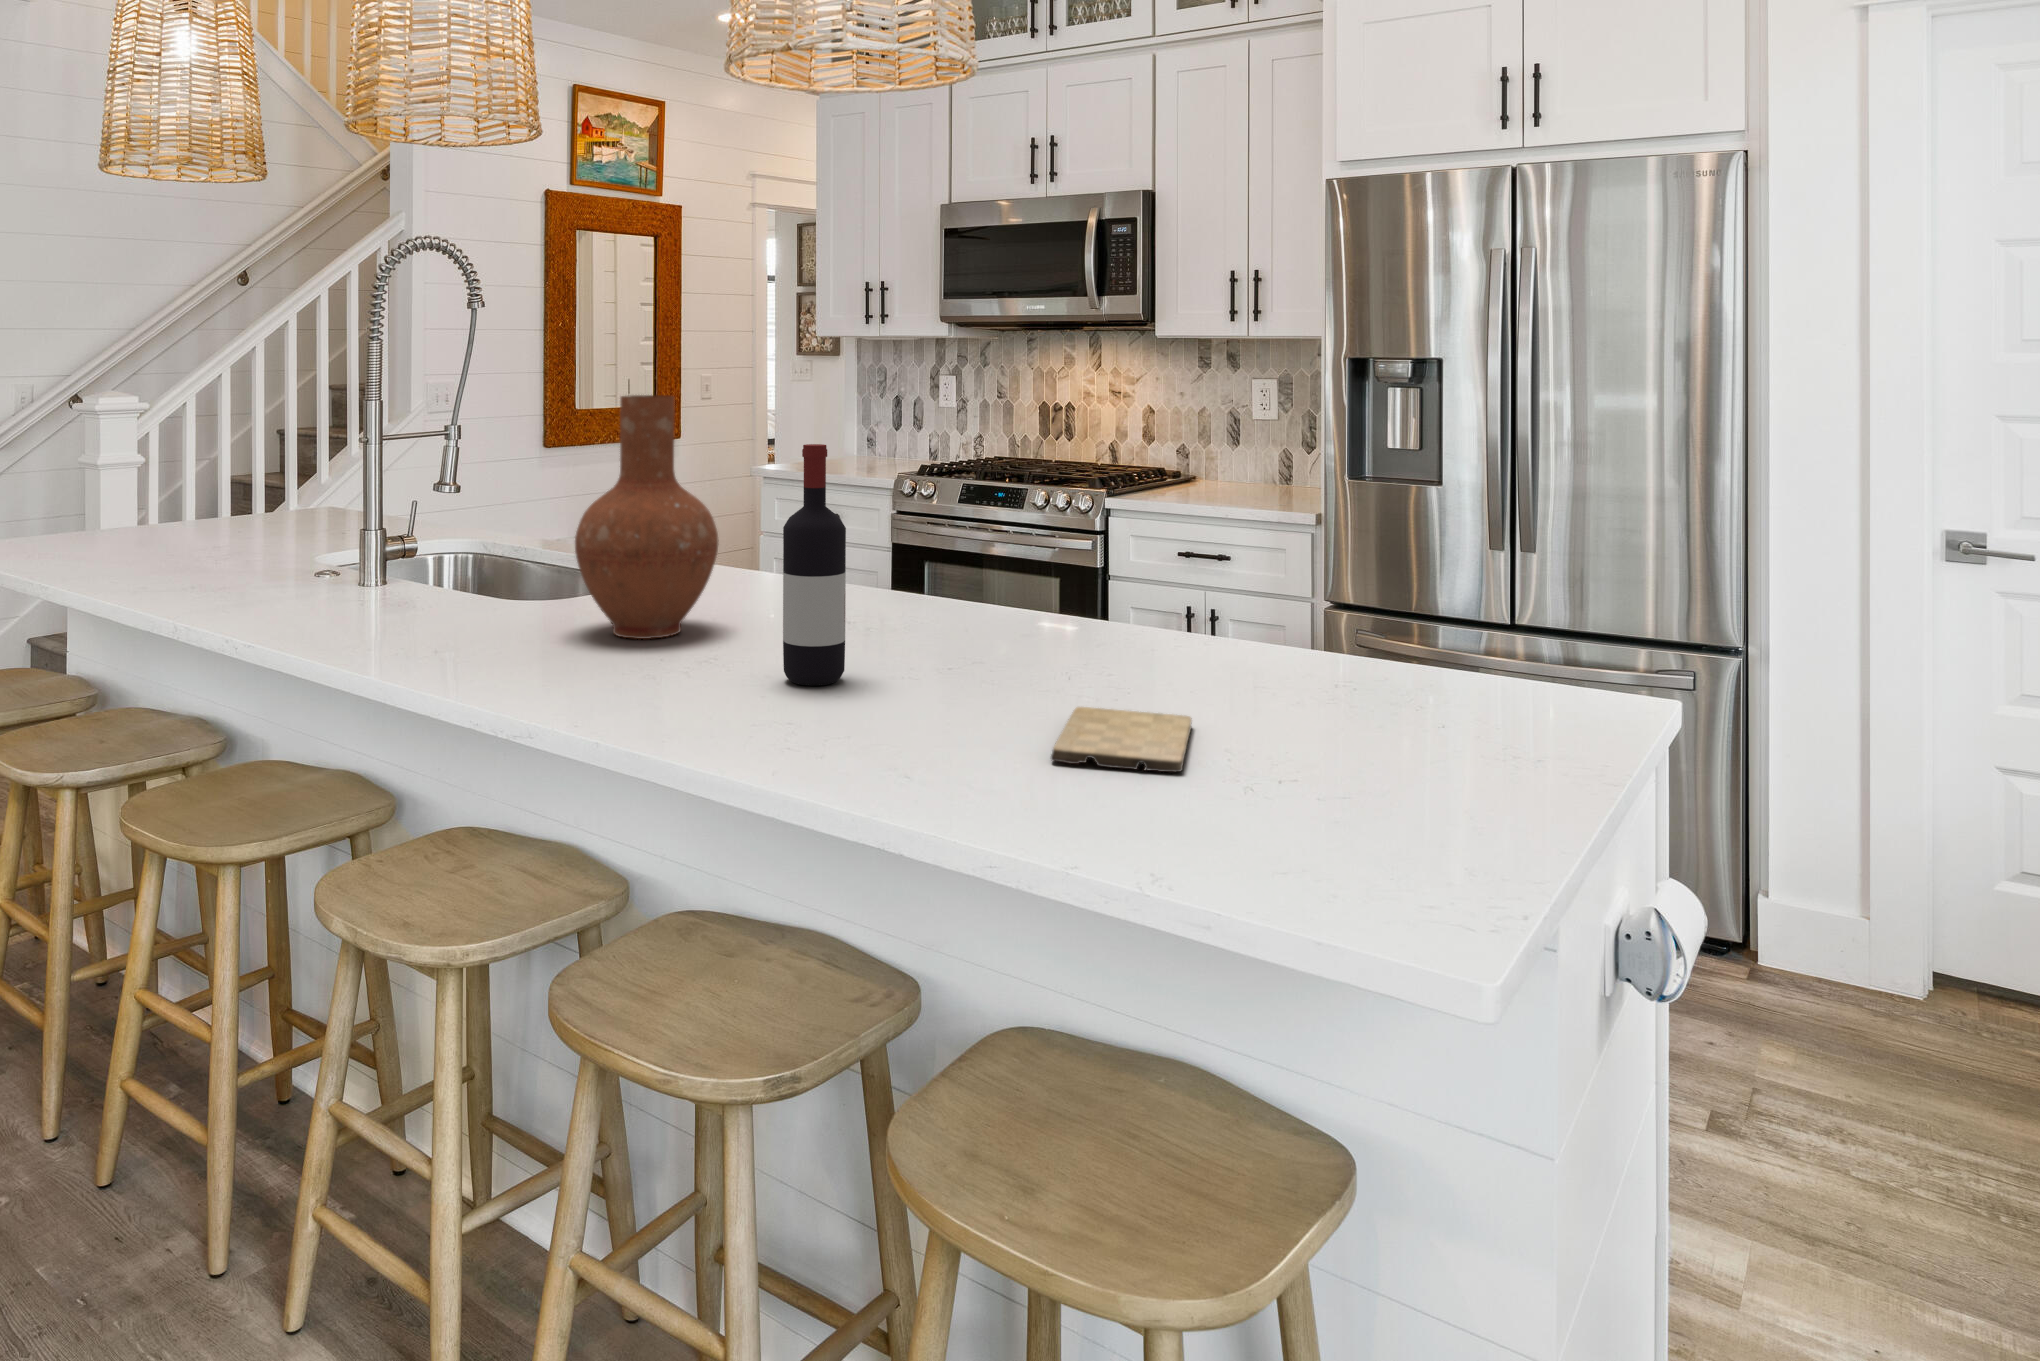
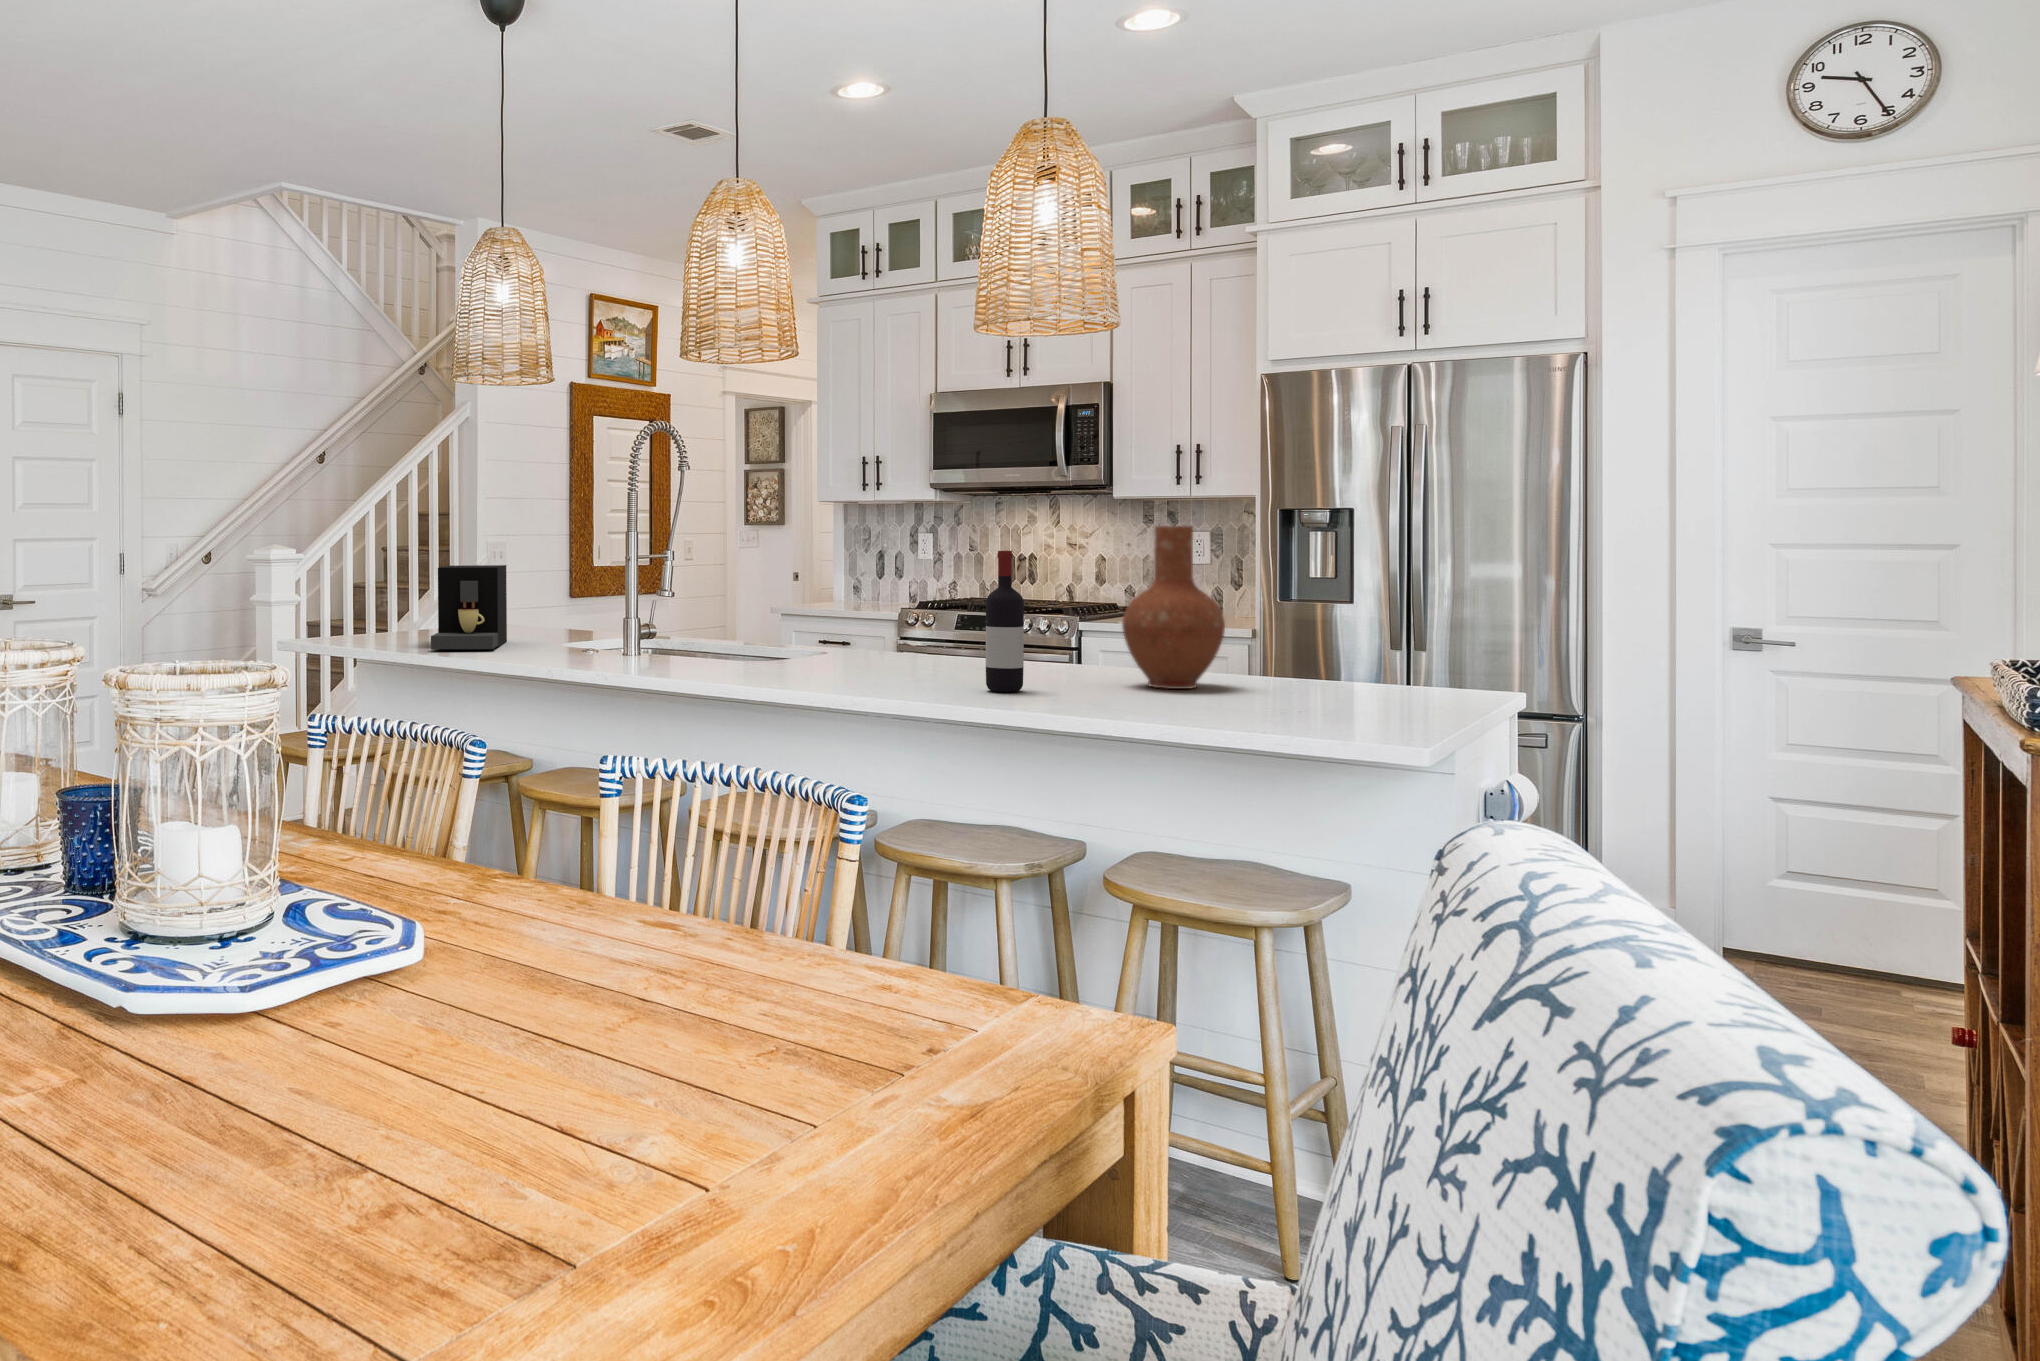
vase: present [575,395,719,639] -> present [1122,526,1225,689]
coffee maker: none [129,427,289,552] -> present [431,565,507,649]
cutting board: present [1050,707,1192,772] -> none [1176,694,1254,713]

